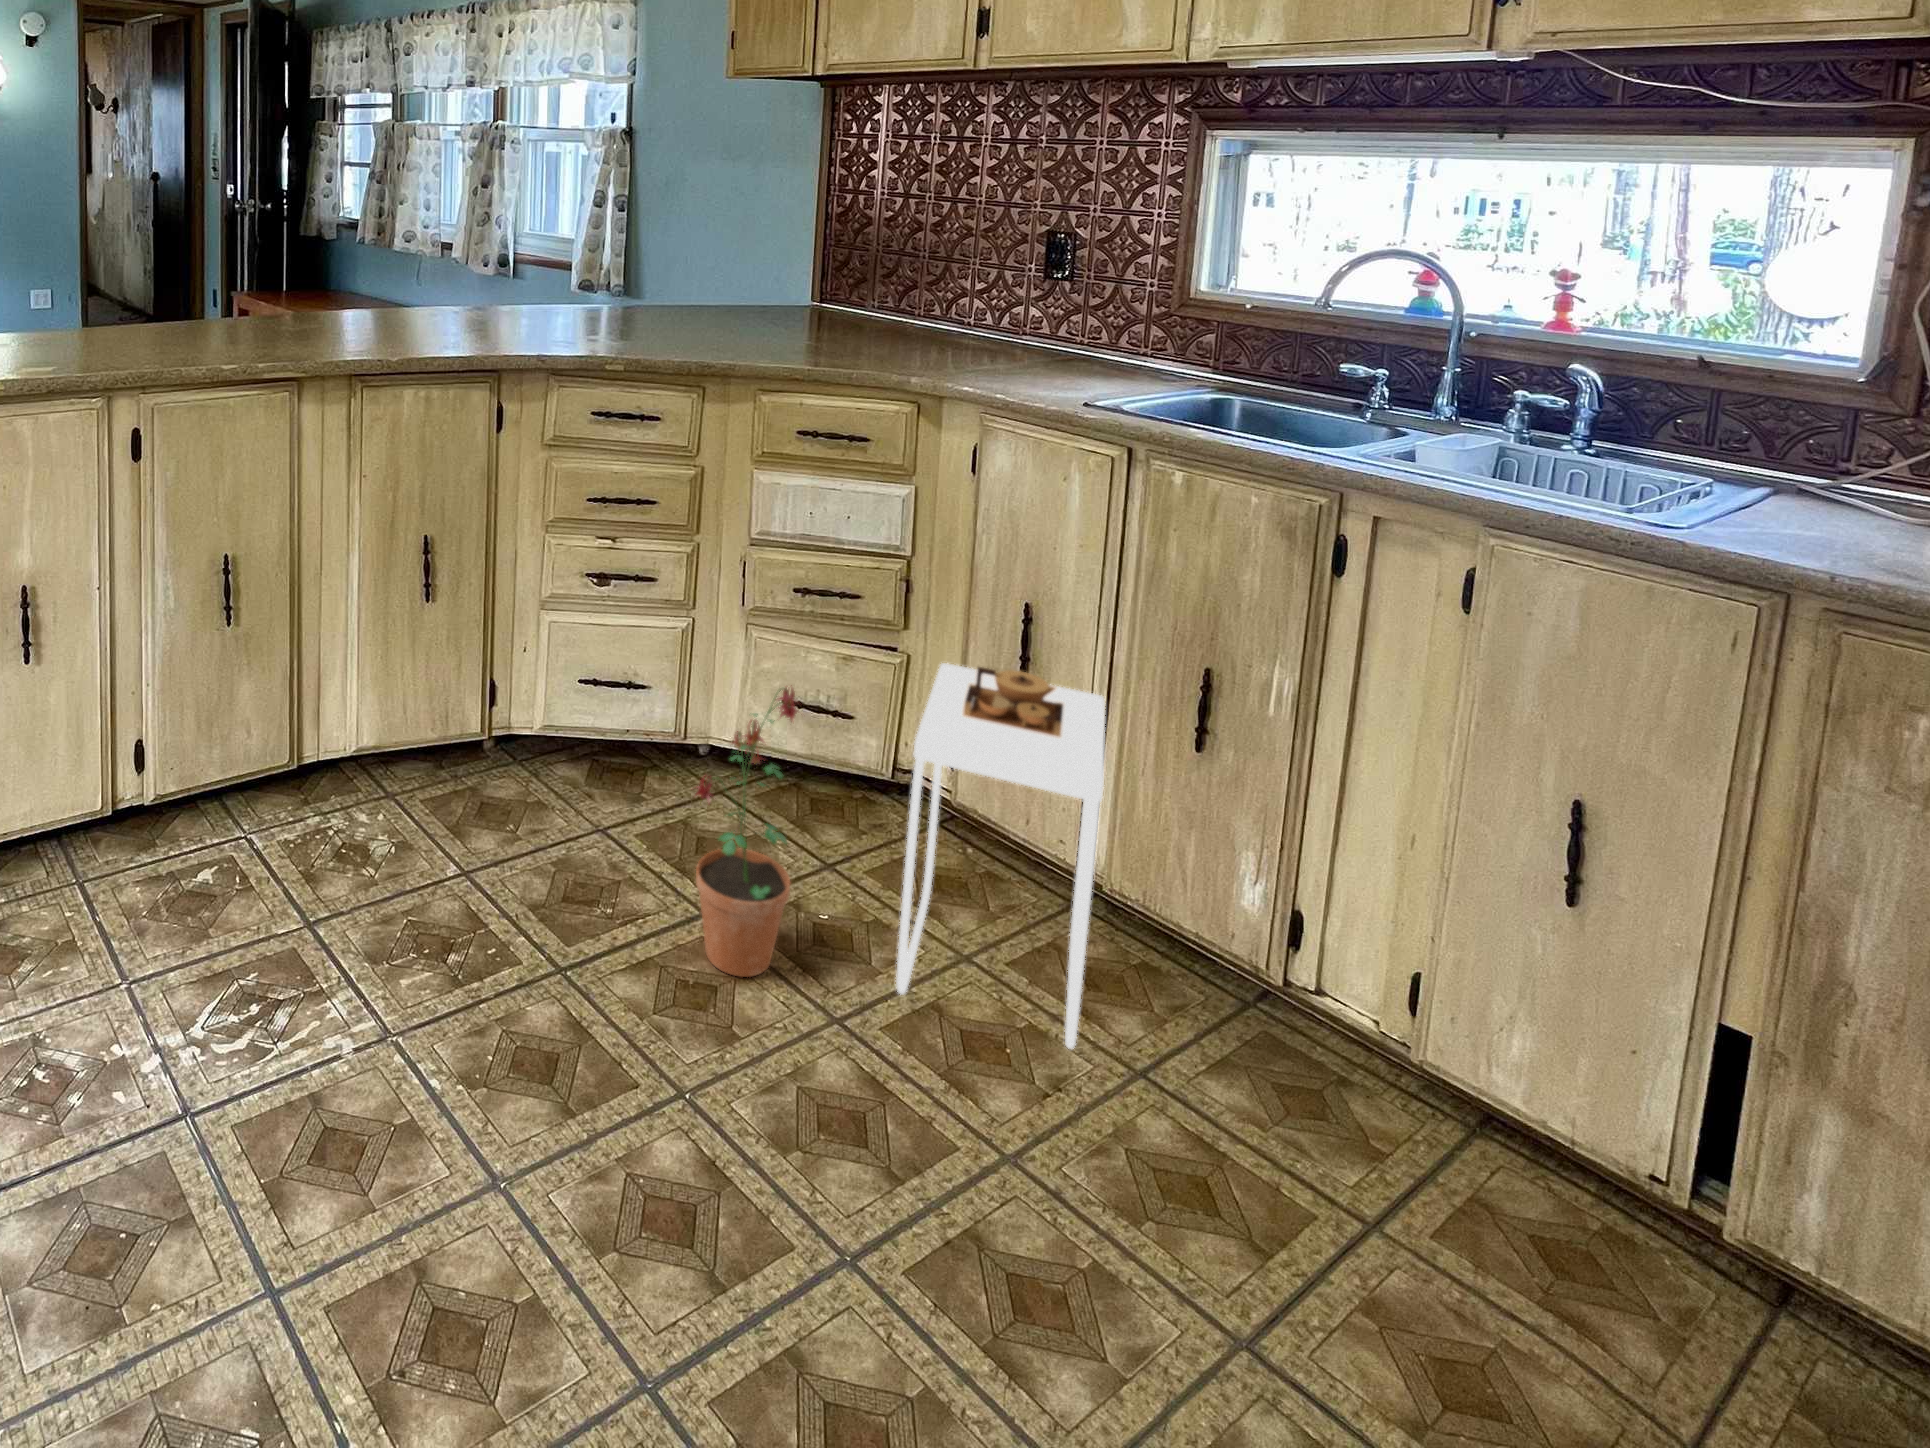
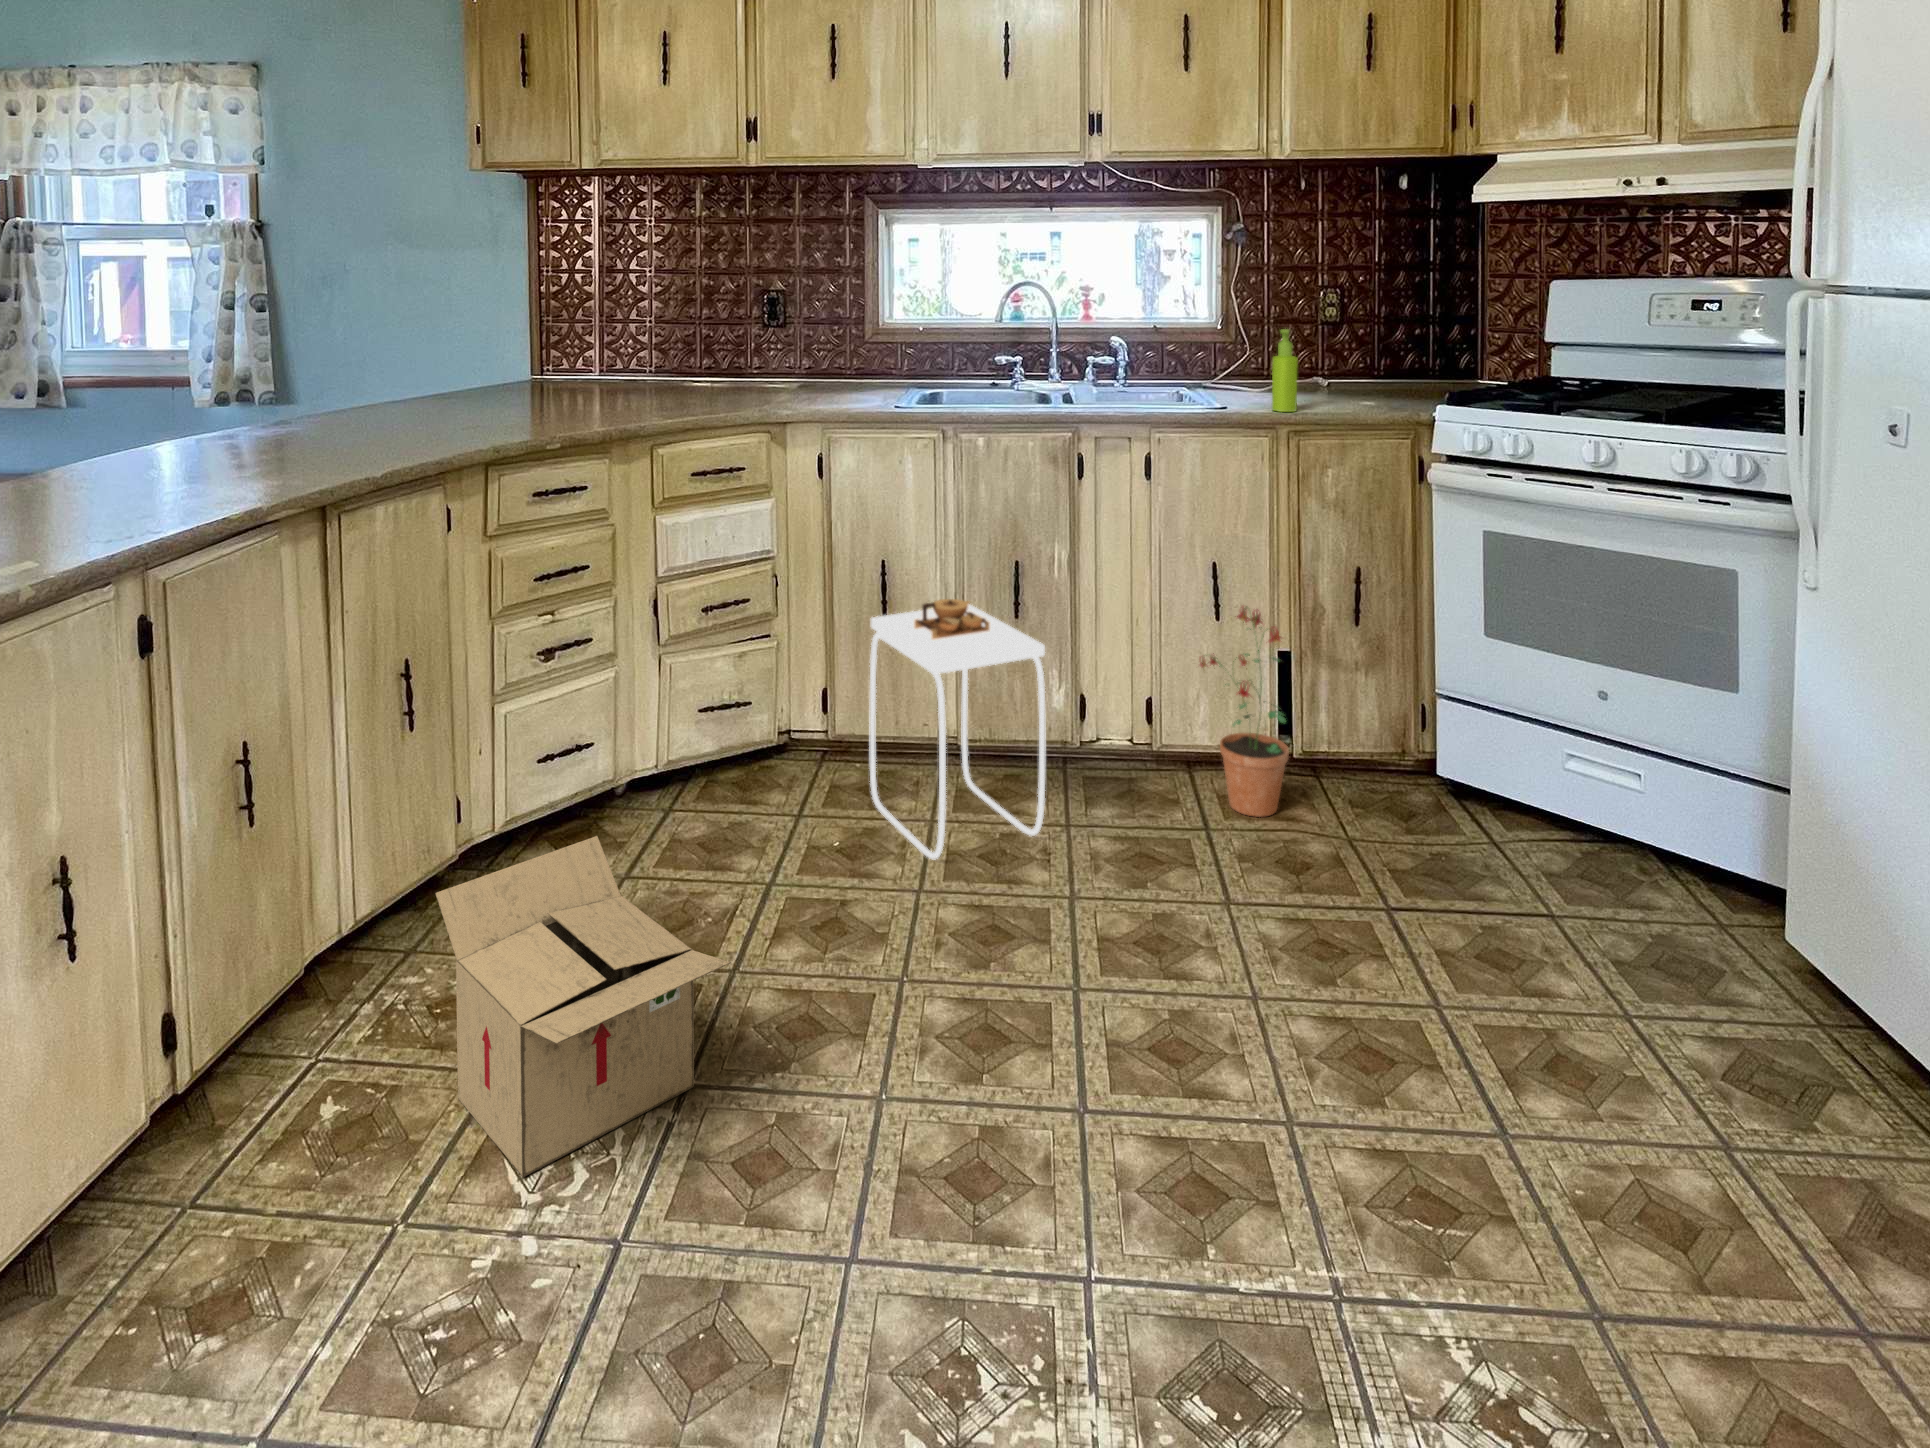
soap dispenser: none [1795,390,1887,566] -> present [1272,329,1298,412]
potted plant: present [696,688,798,977] -> present [1200,606,1289,817]
cardboard box: none [186,737,445,1039] -> present [435,836,731,1177]

